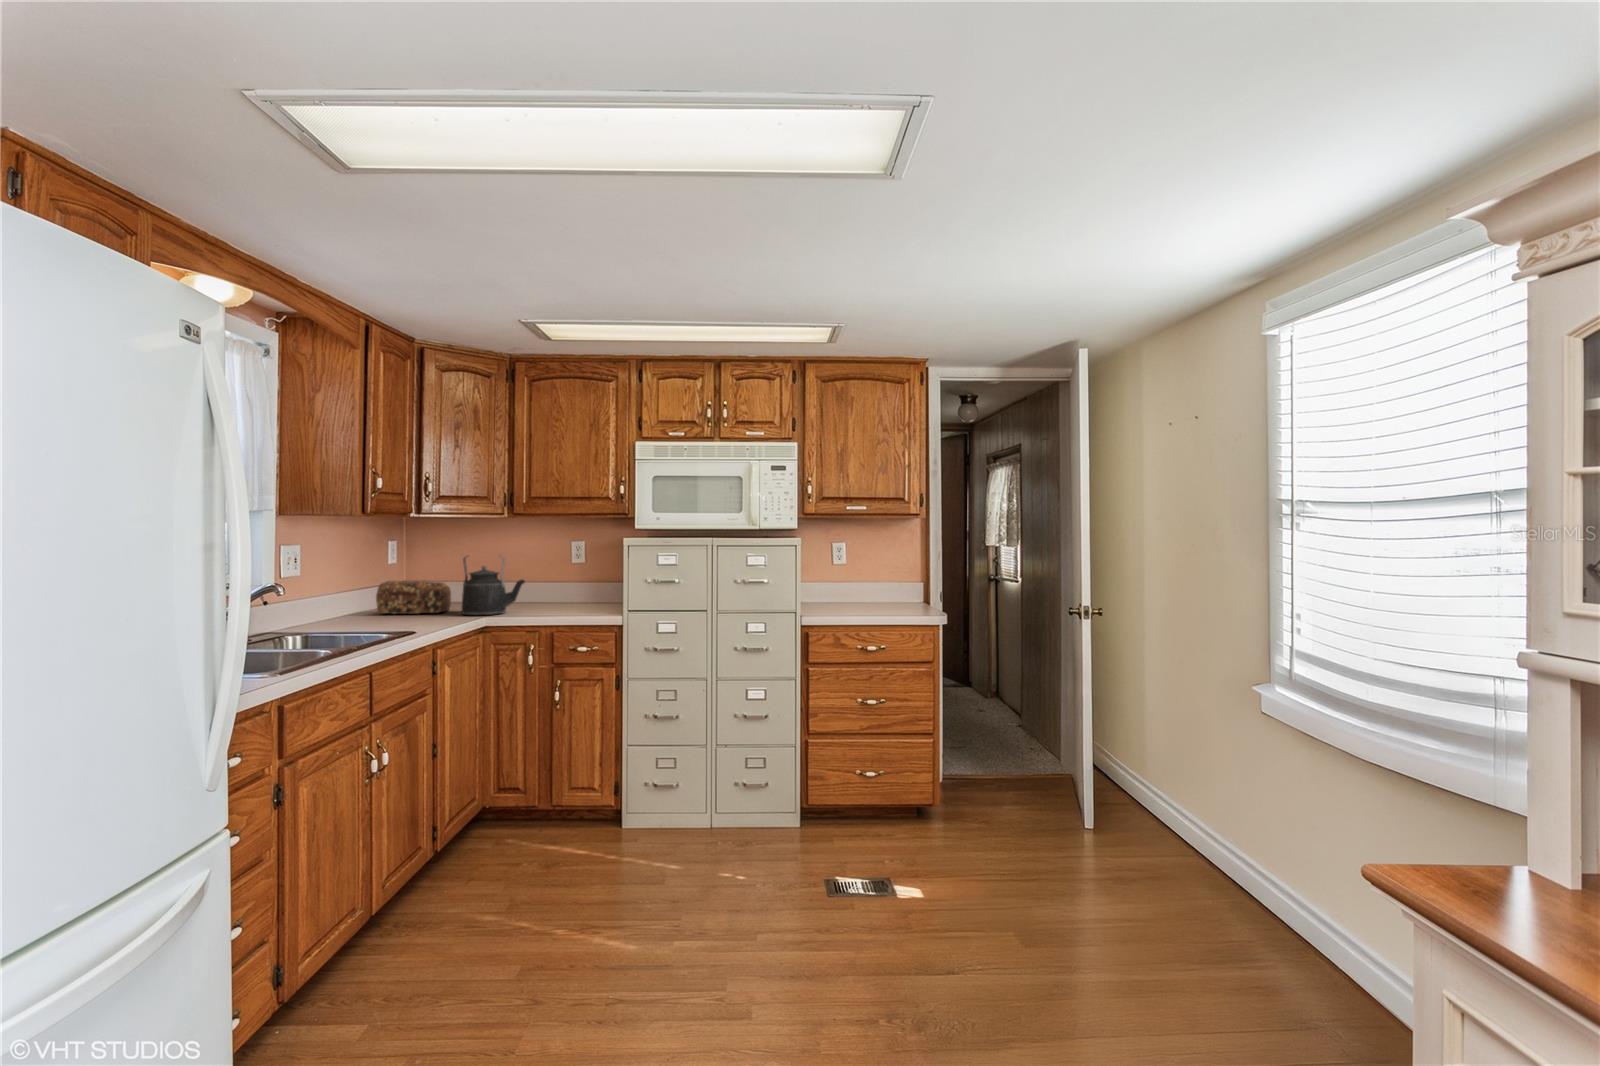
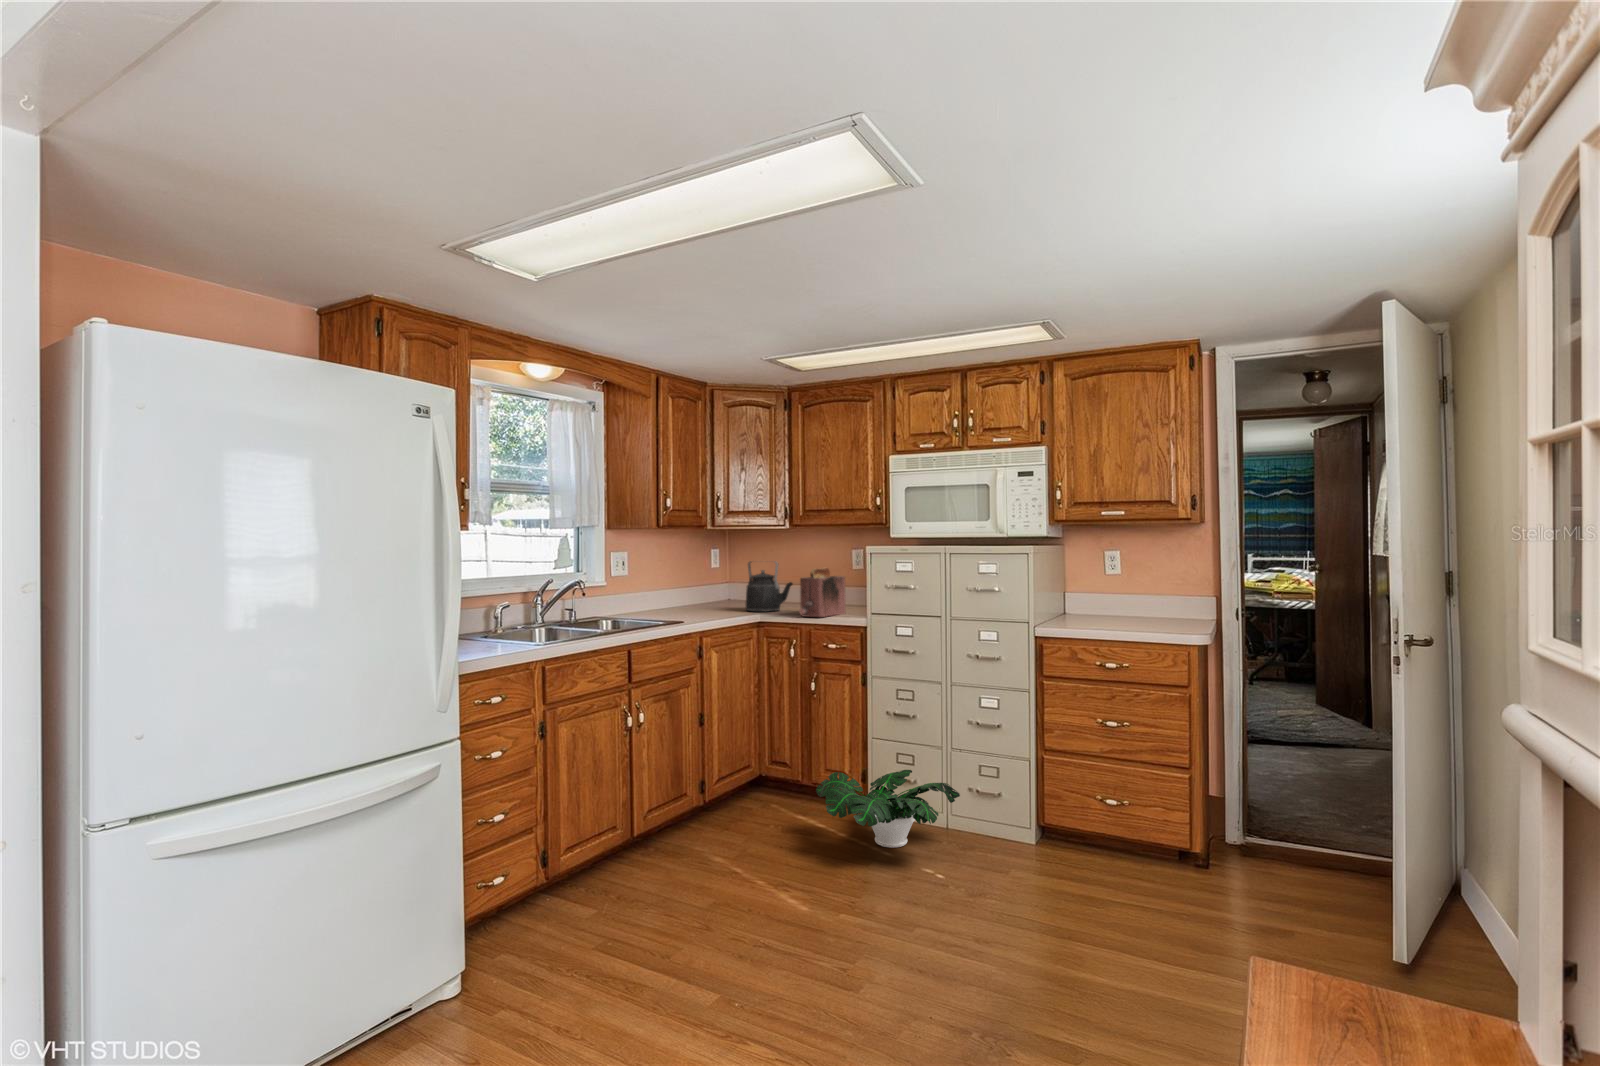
toaster: none [546,563,590,618] -> present [799,568,846,617]
bread loaf: present [376,581,451,614] -> none [688,581,744,608]
potted plant: none [585,773,737,858] -> present [816,770,960,848]

